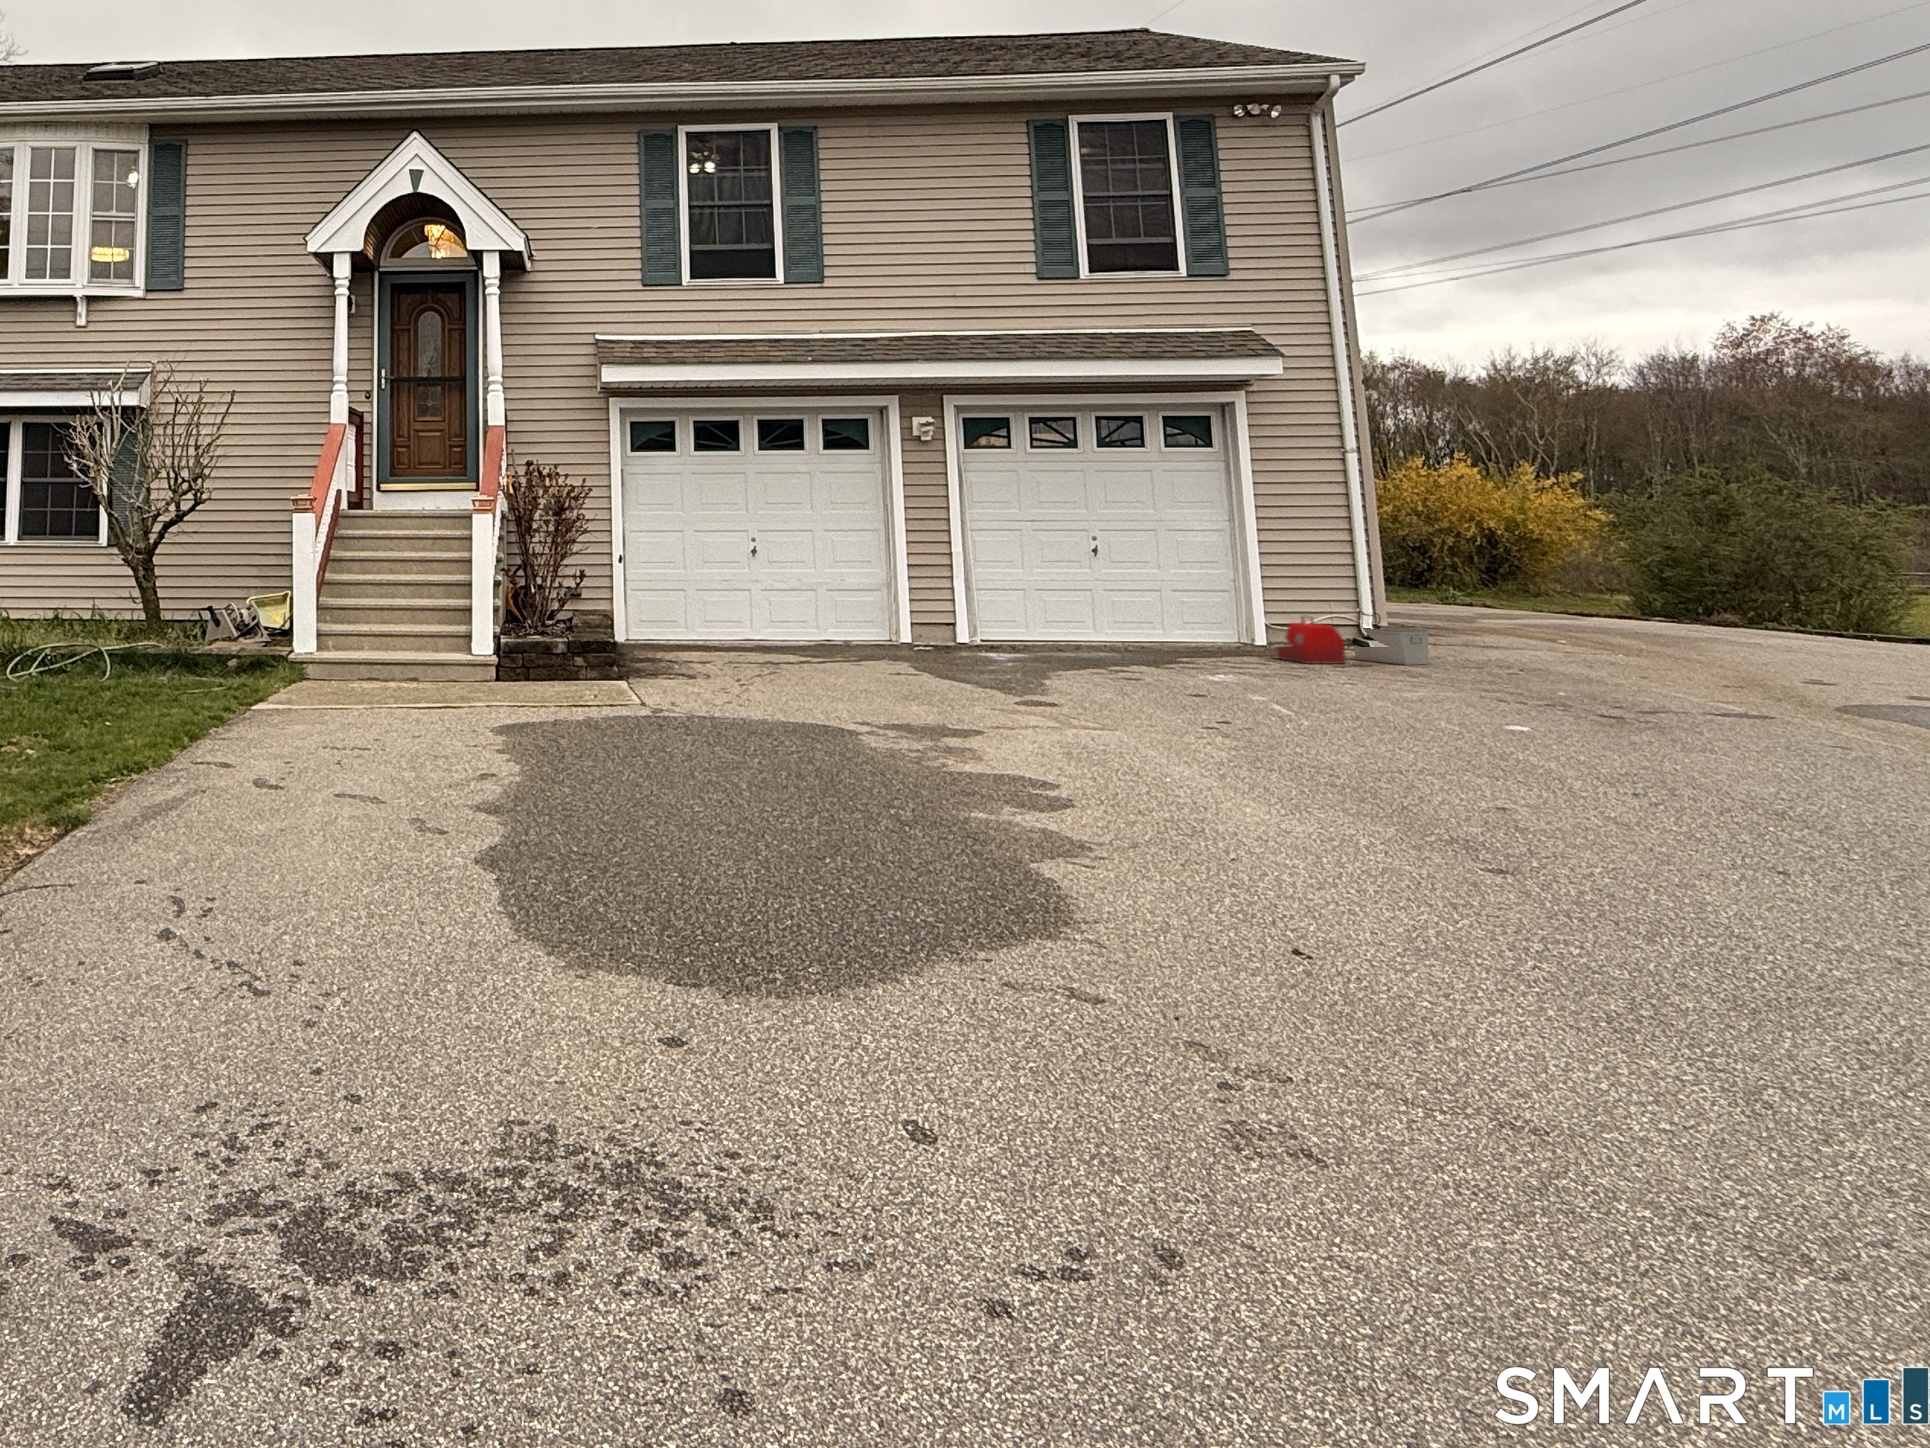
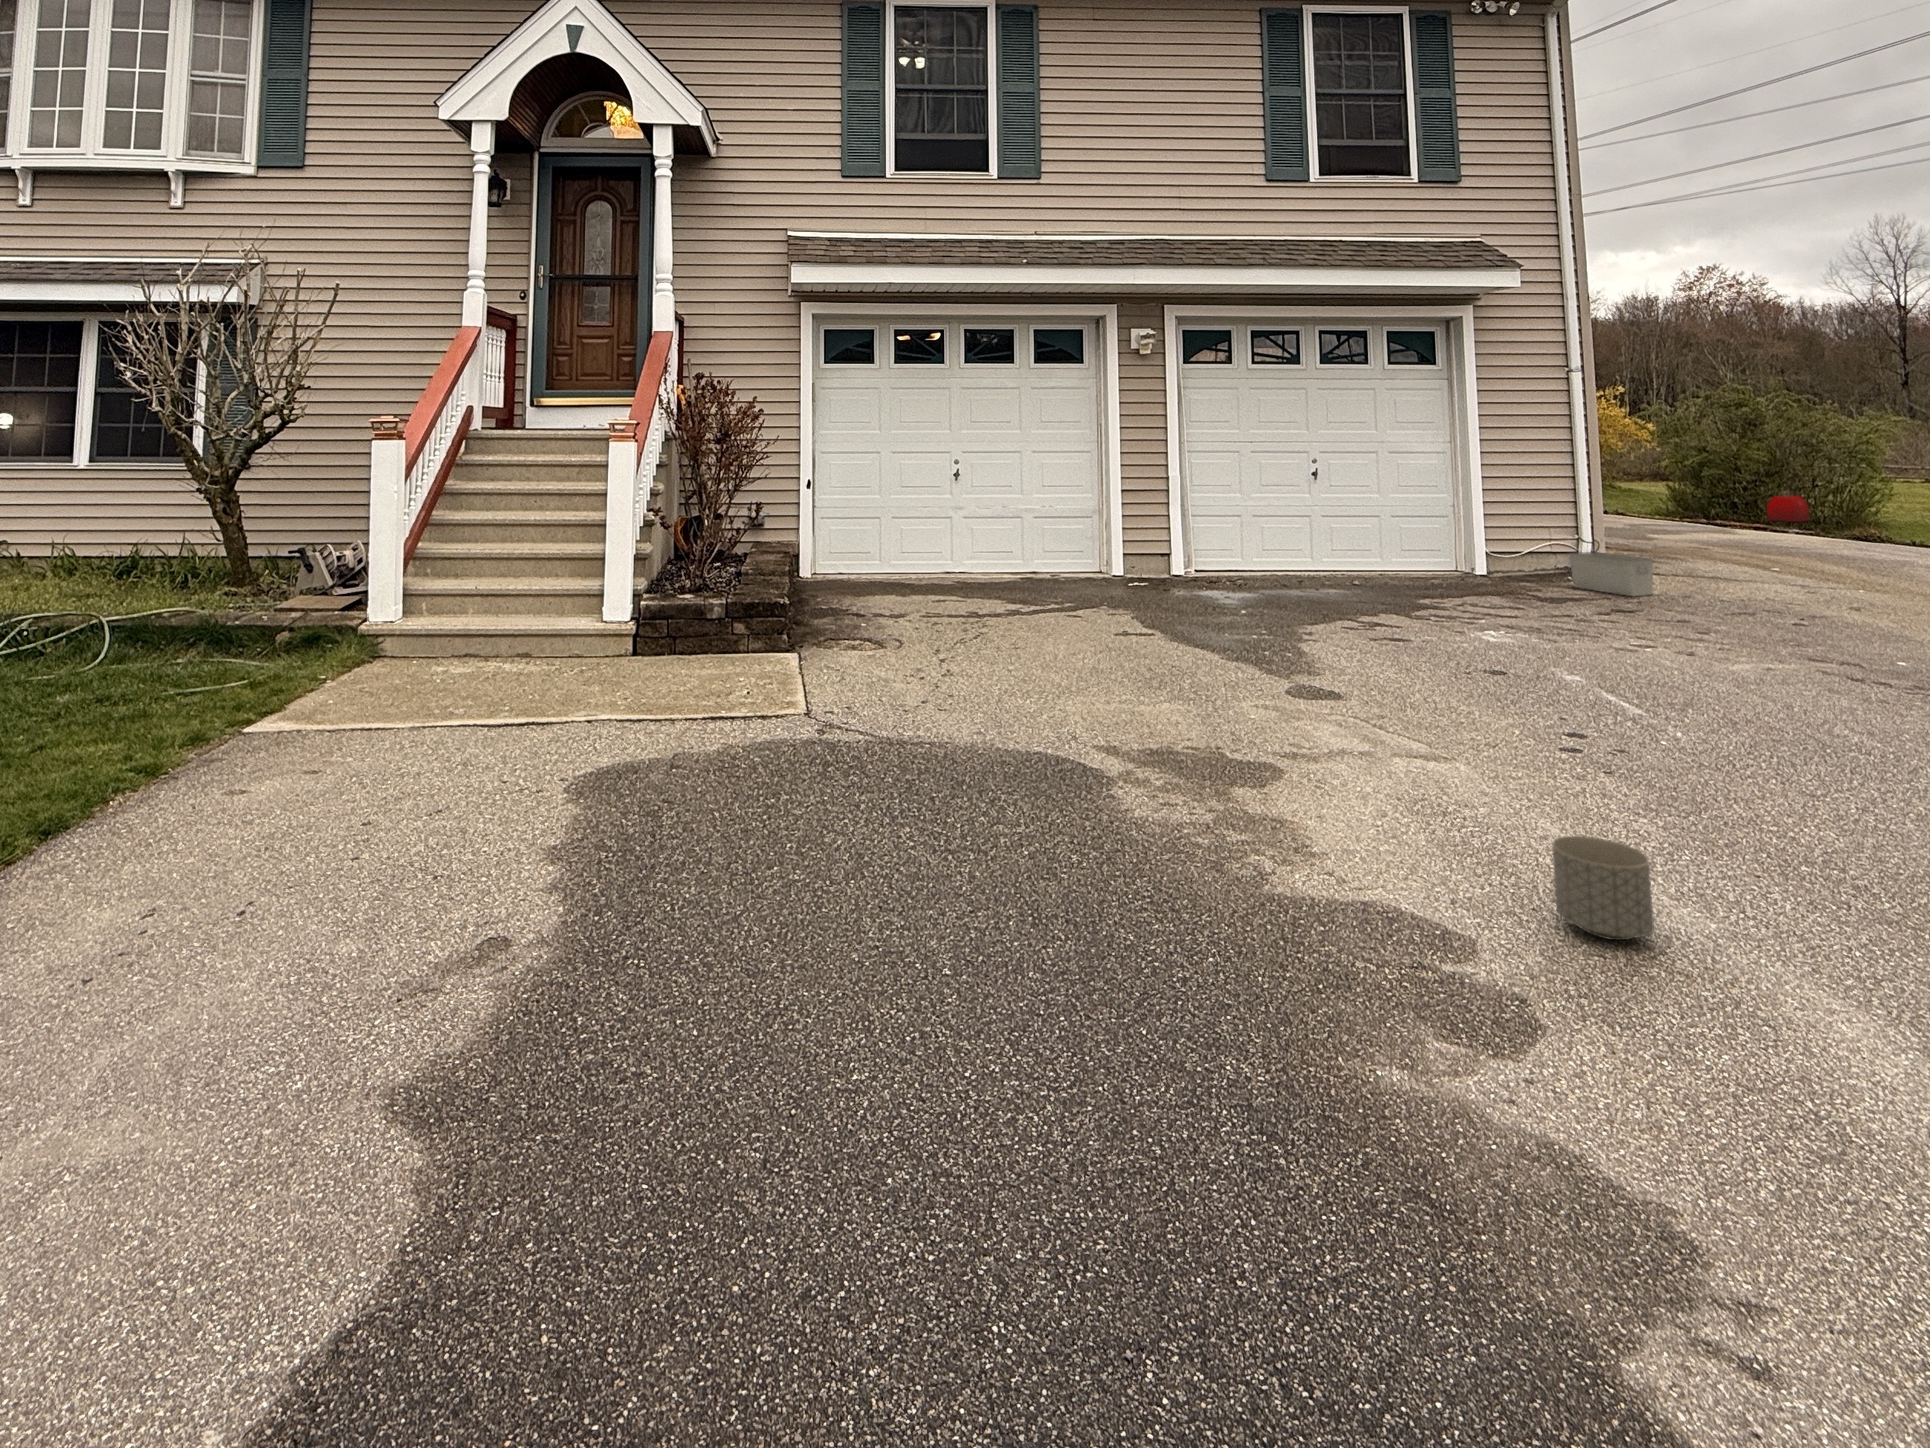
toolbox: present [1278,615,1346,664] -> present [1767,491,1809,522]
planter: none [1126,726,1183,778] -> present [1552,836,1654,940]

